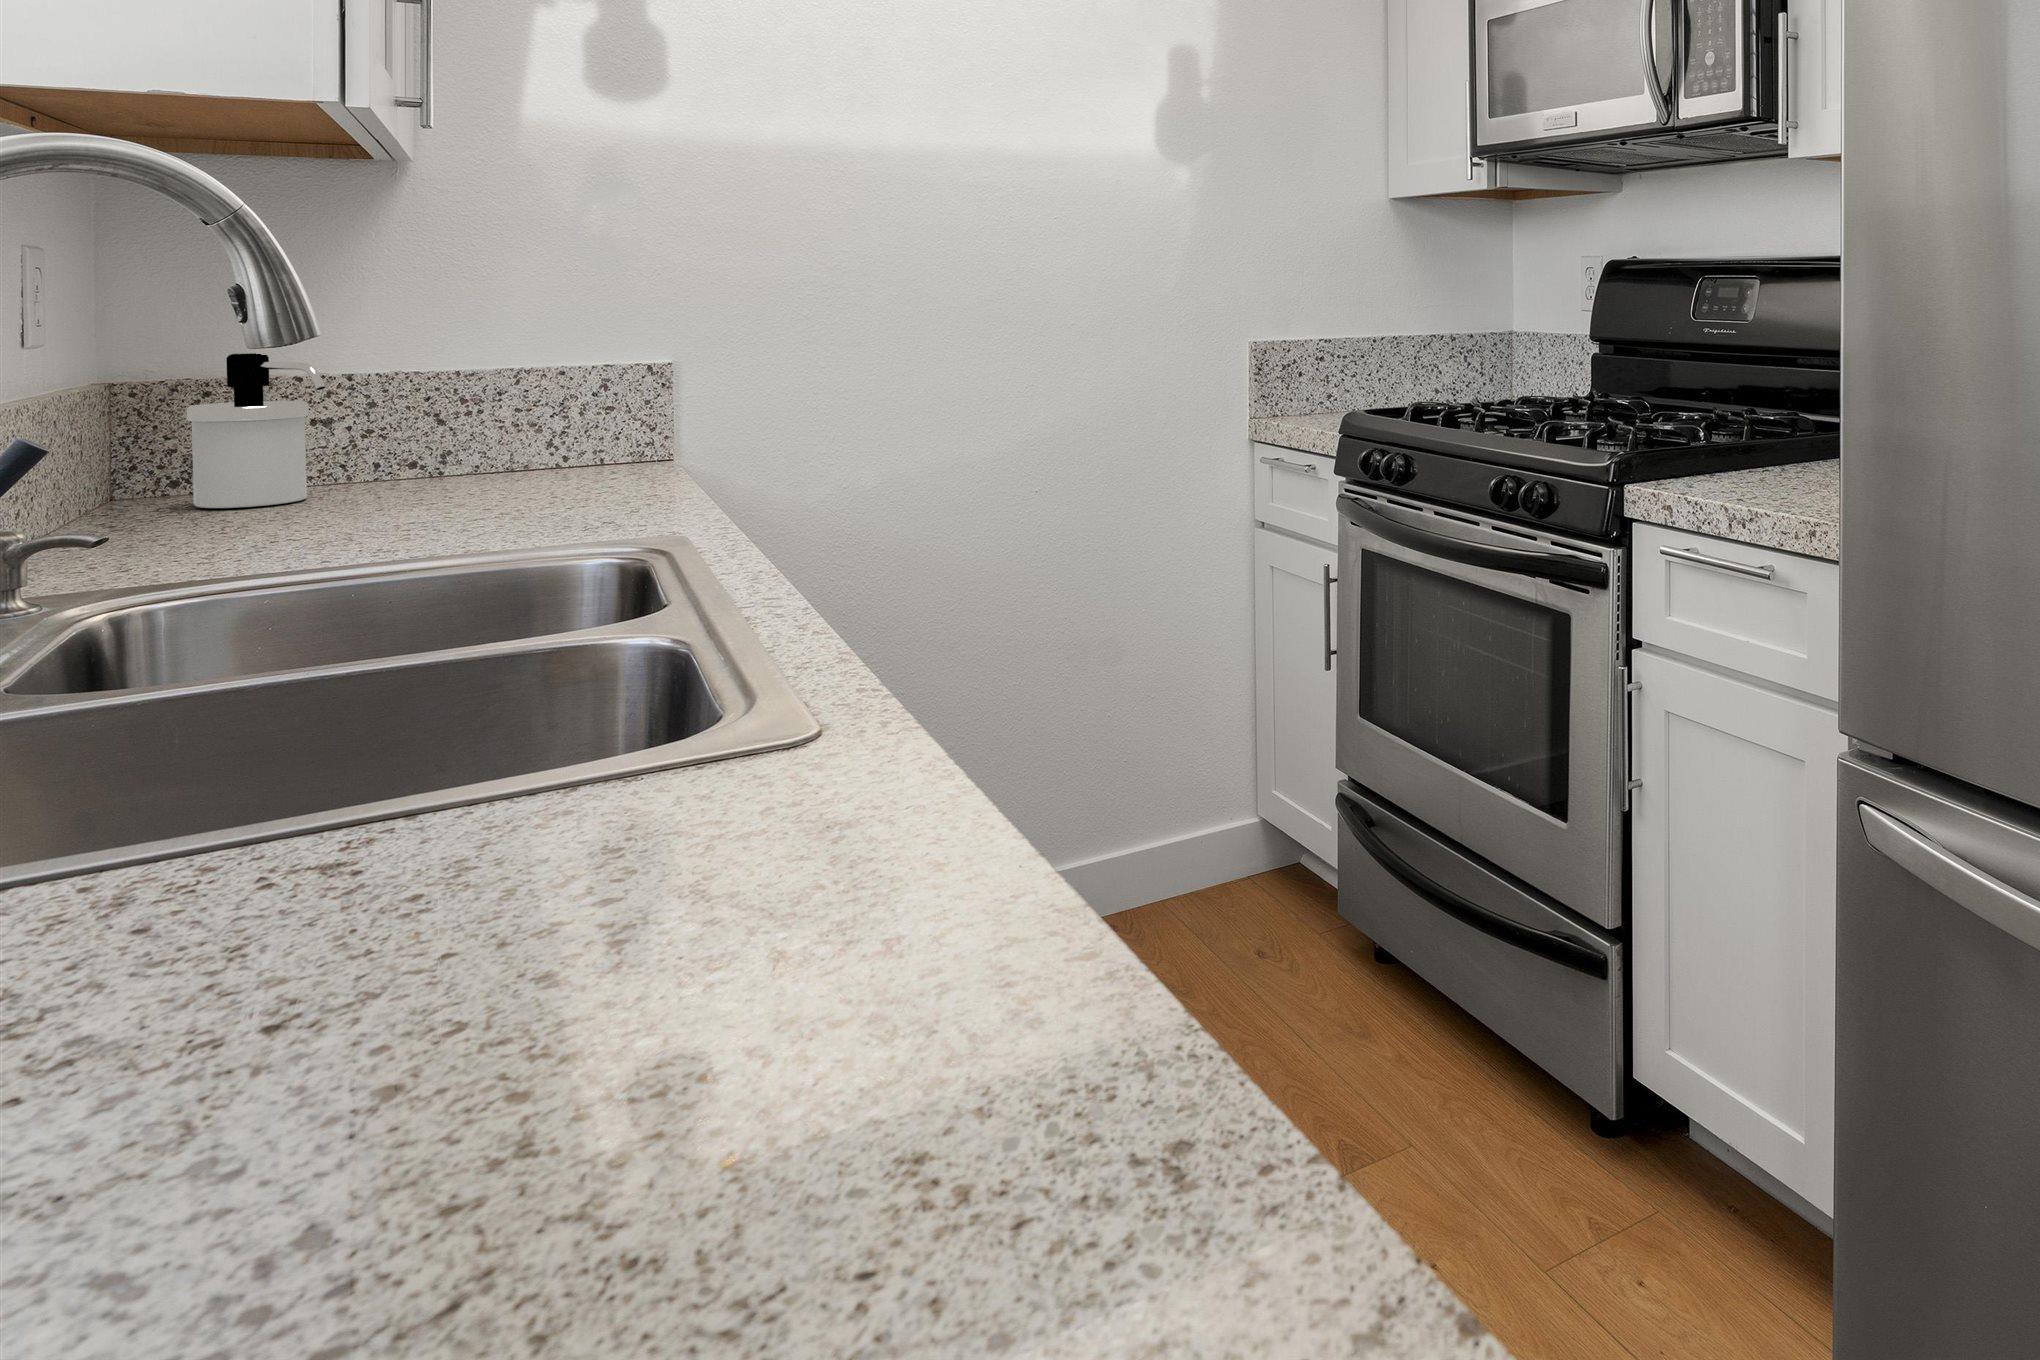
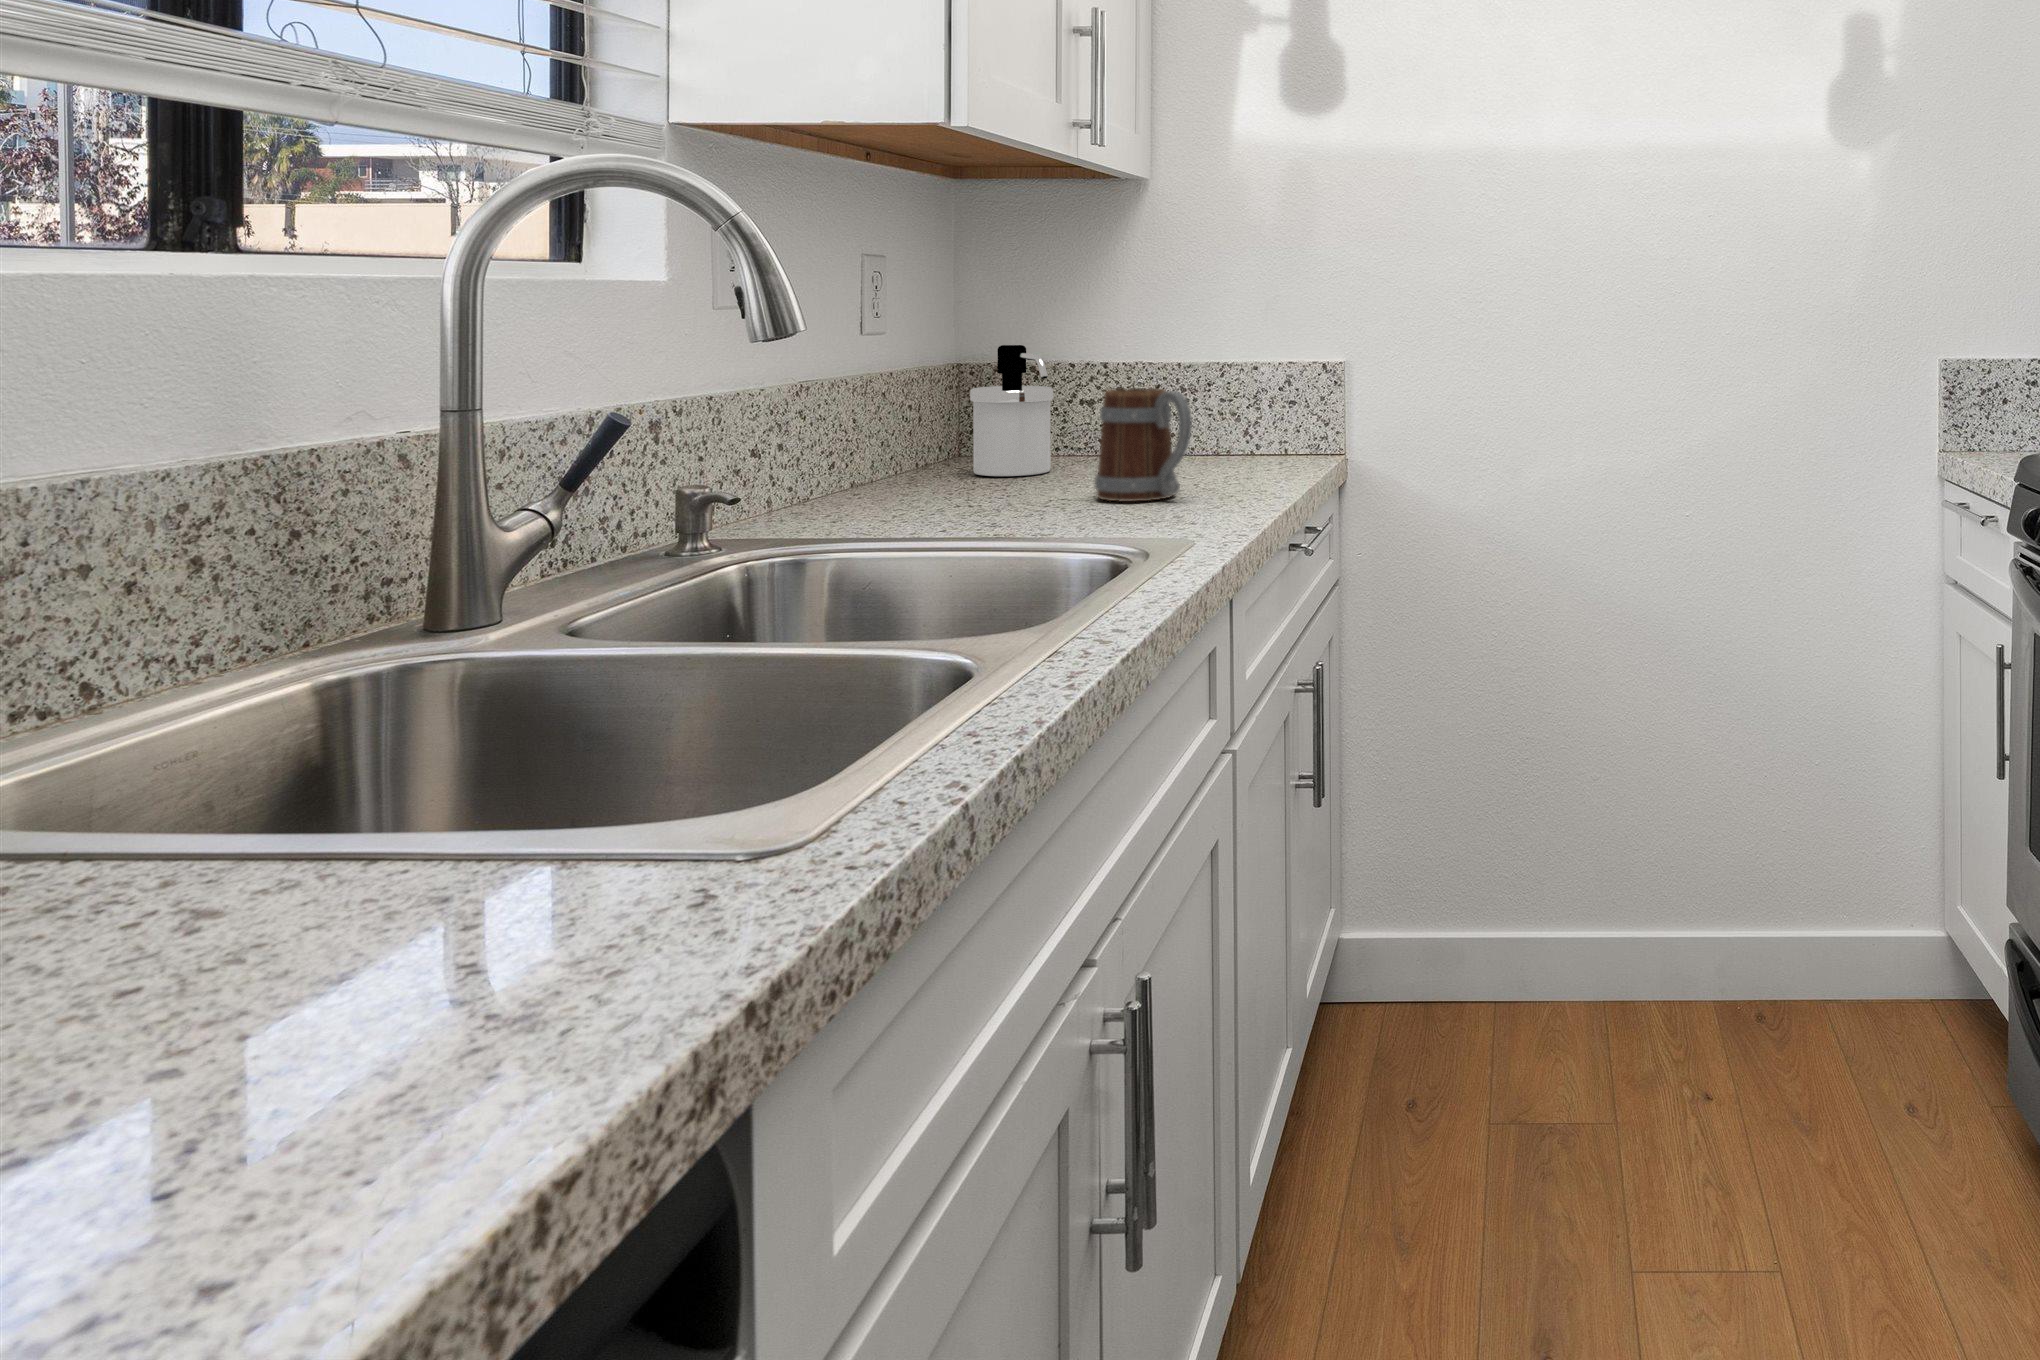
mug: none [440,393,575,515] -> present [1095,388,1192,502]

